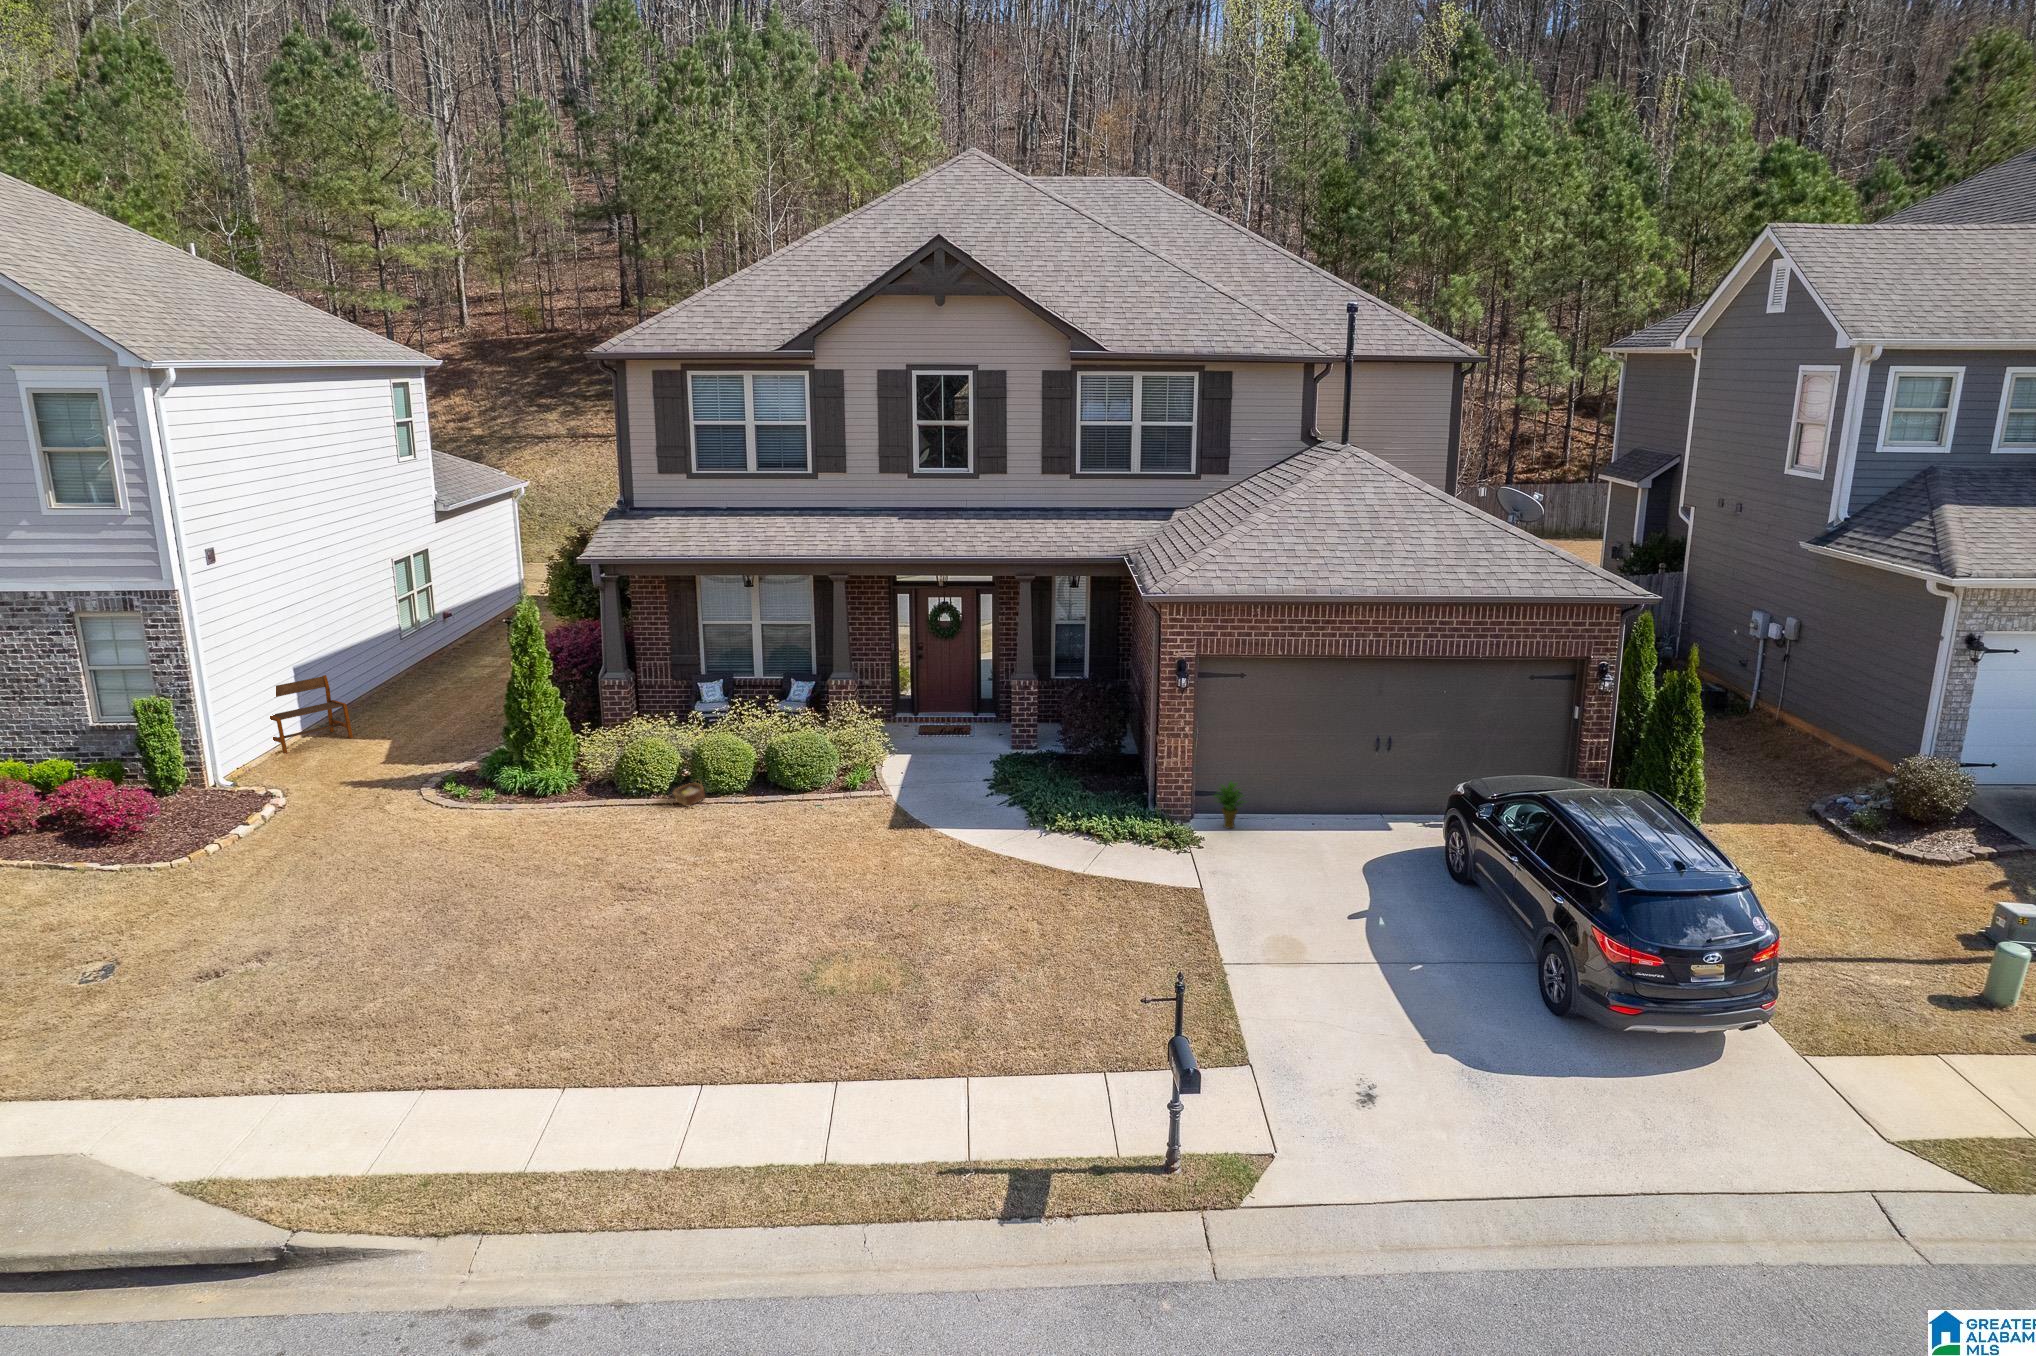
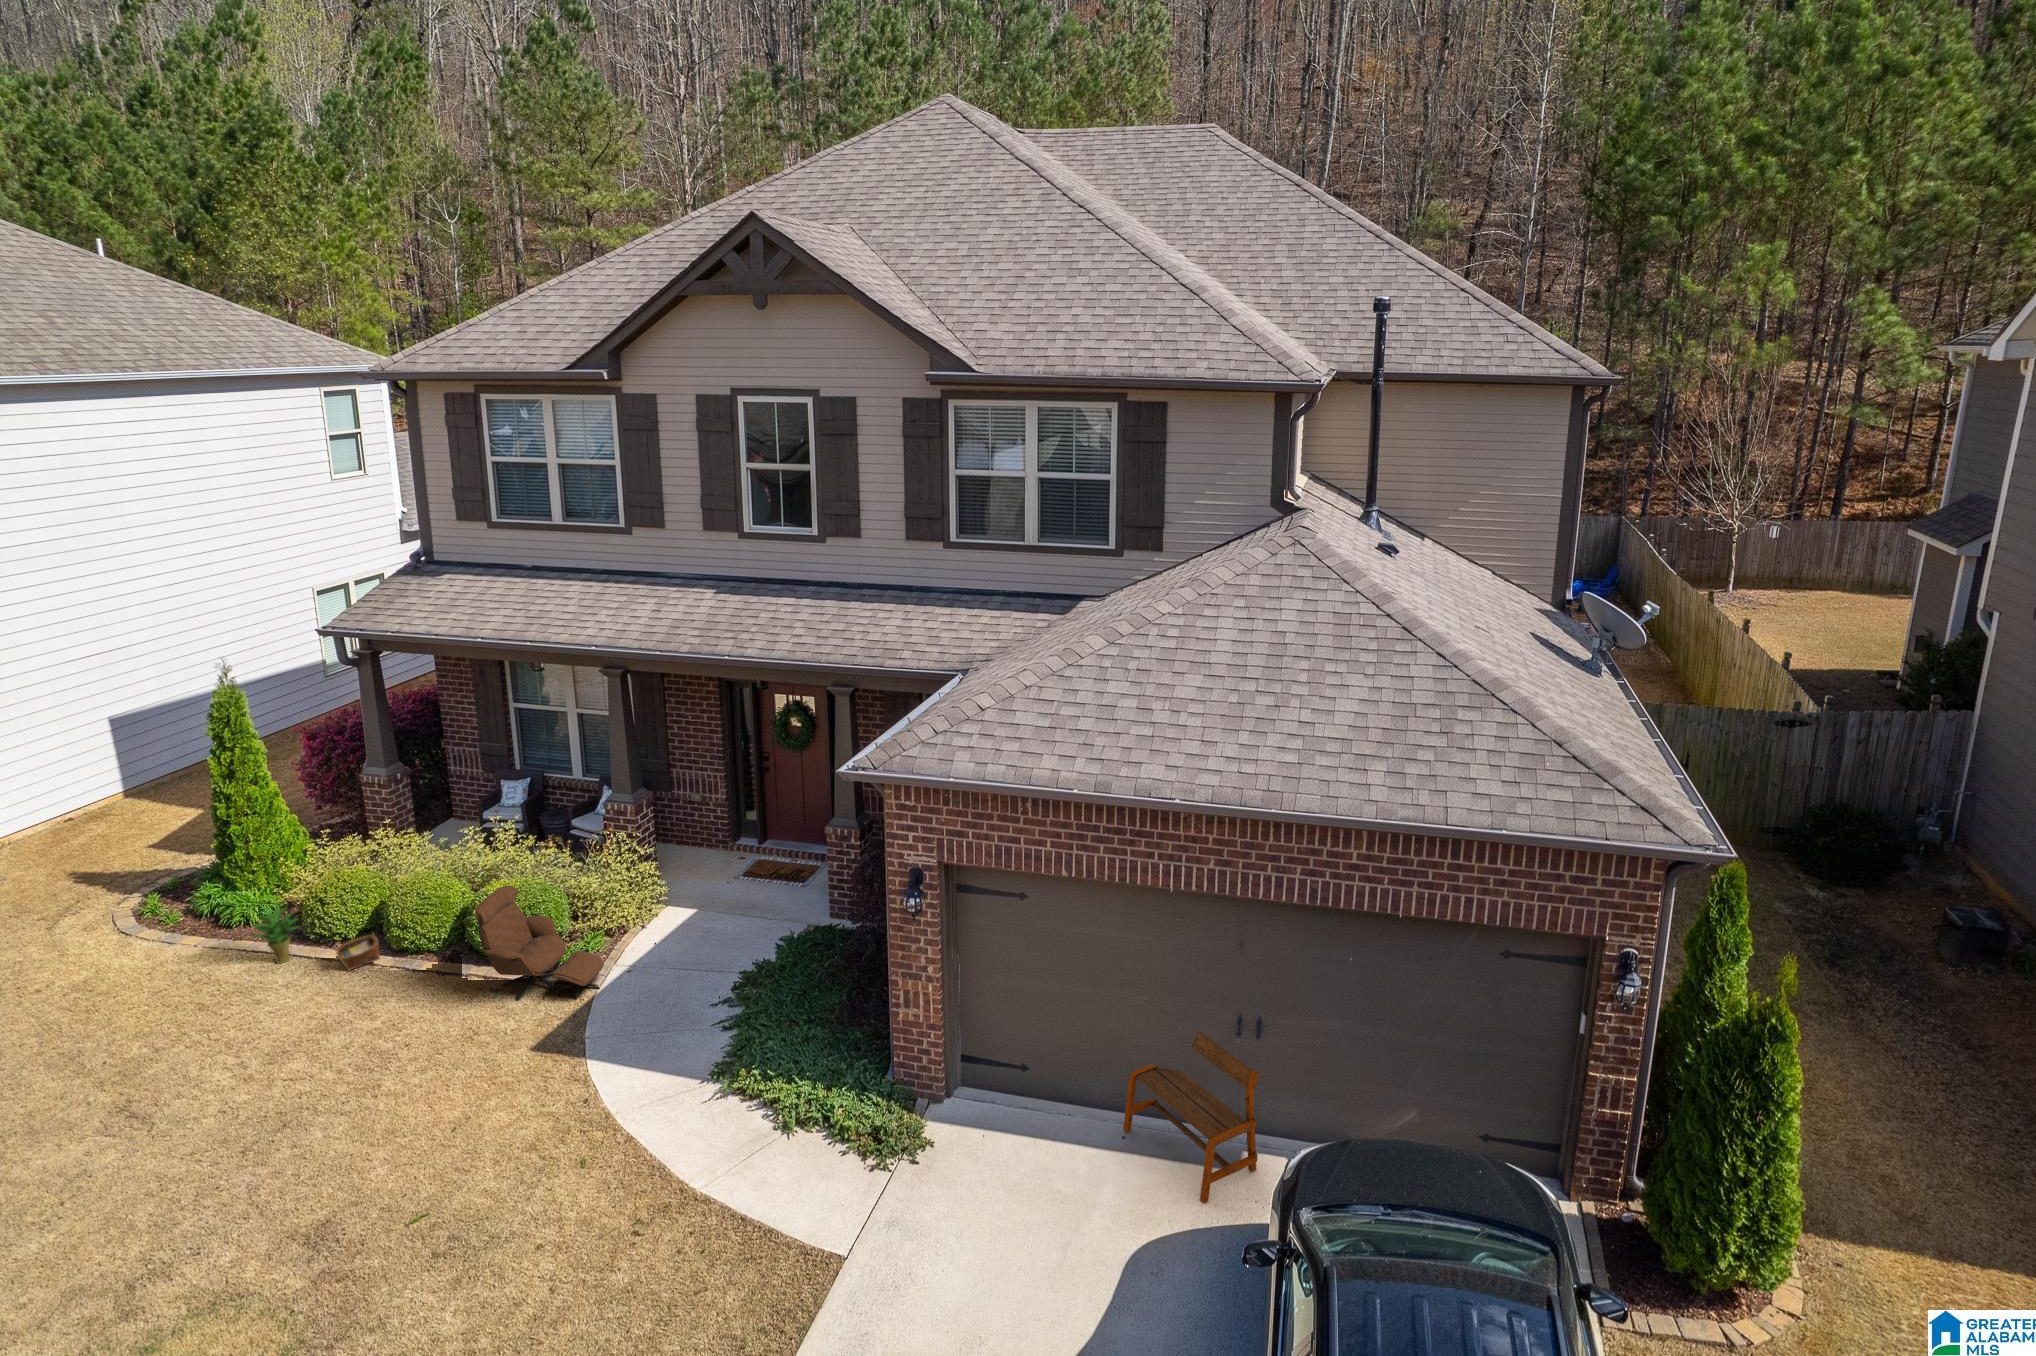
bench: present [270,675,353,754] -> present [1123,1031,1259,1203]
lounge chair: none [812,729,895,809] -> present [475,886,604,1000]
potted plant: present [1214,781,1245,828] -> present [252,908,298,964]

